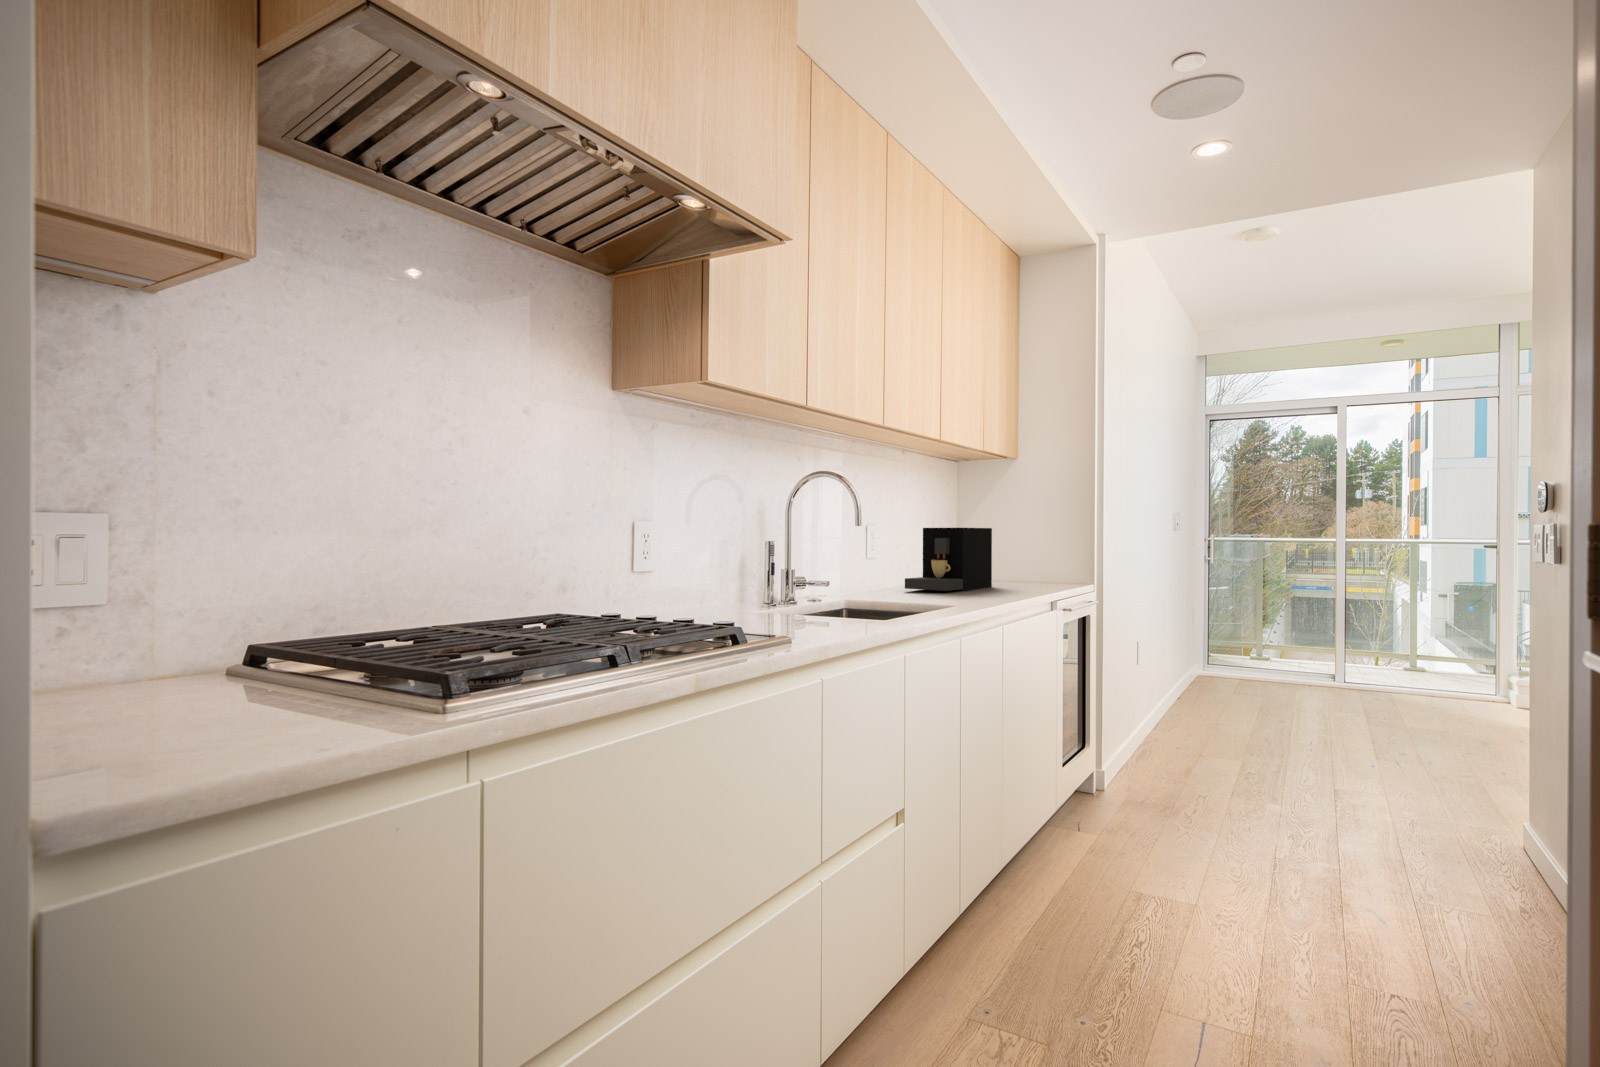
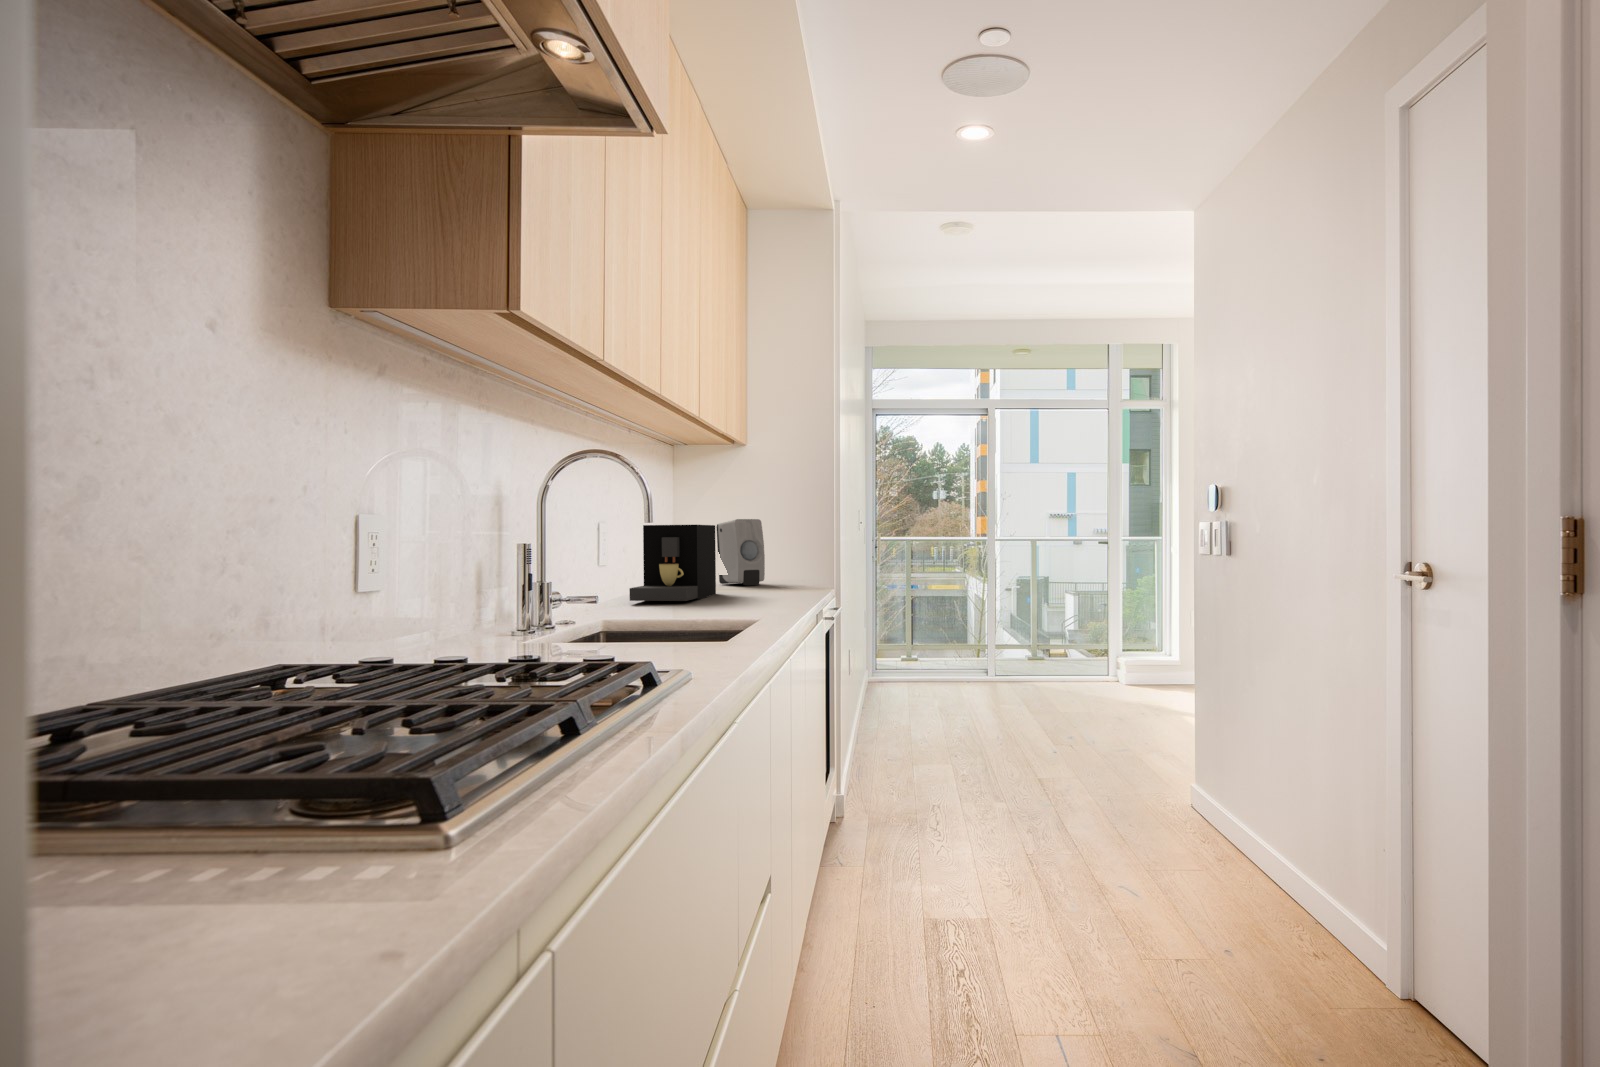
soap dispenser: none [1015,523,1053,582] -> present [716,519,765,585]

